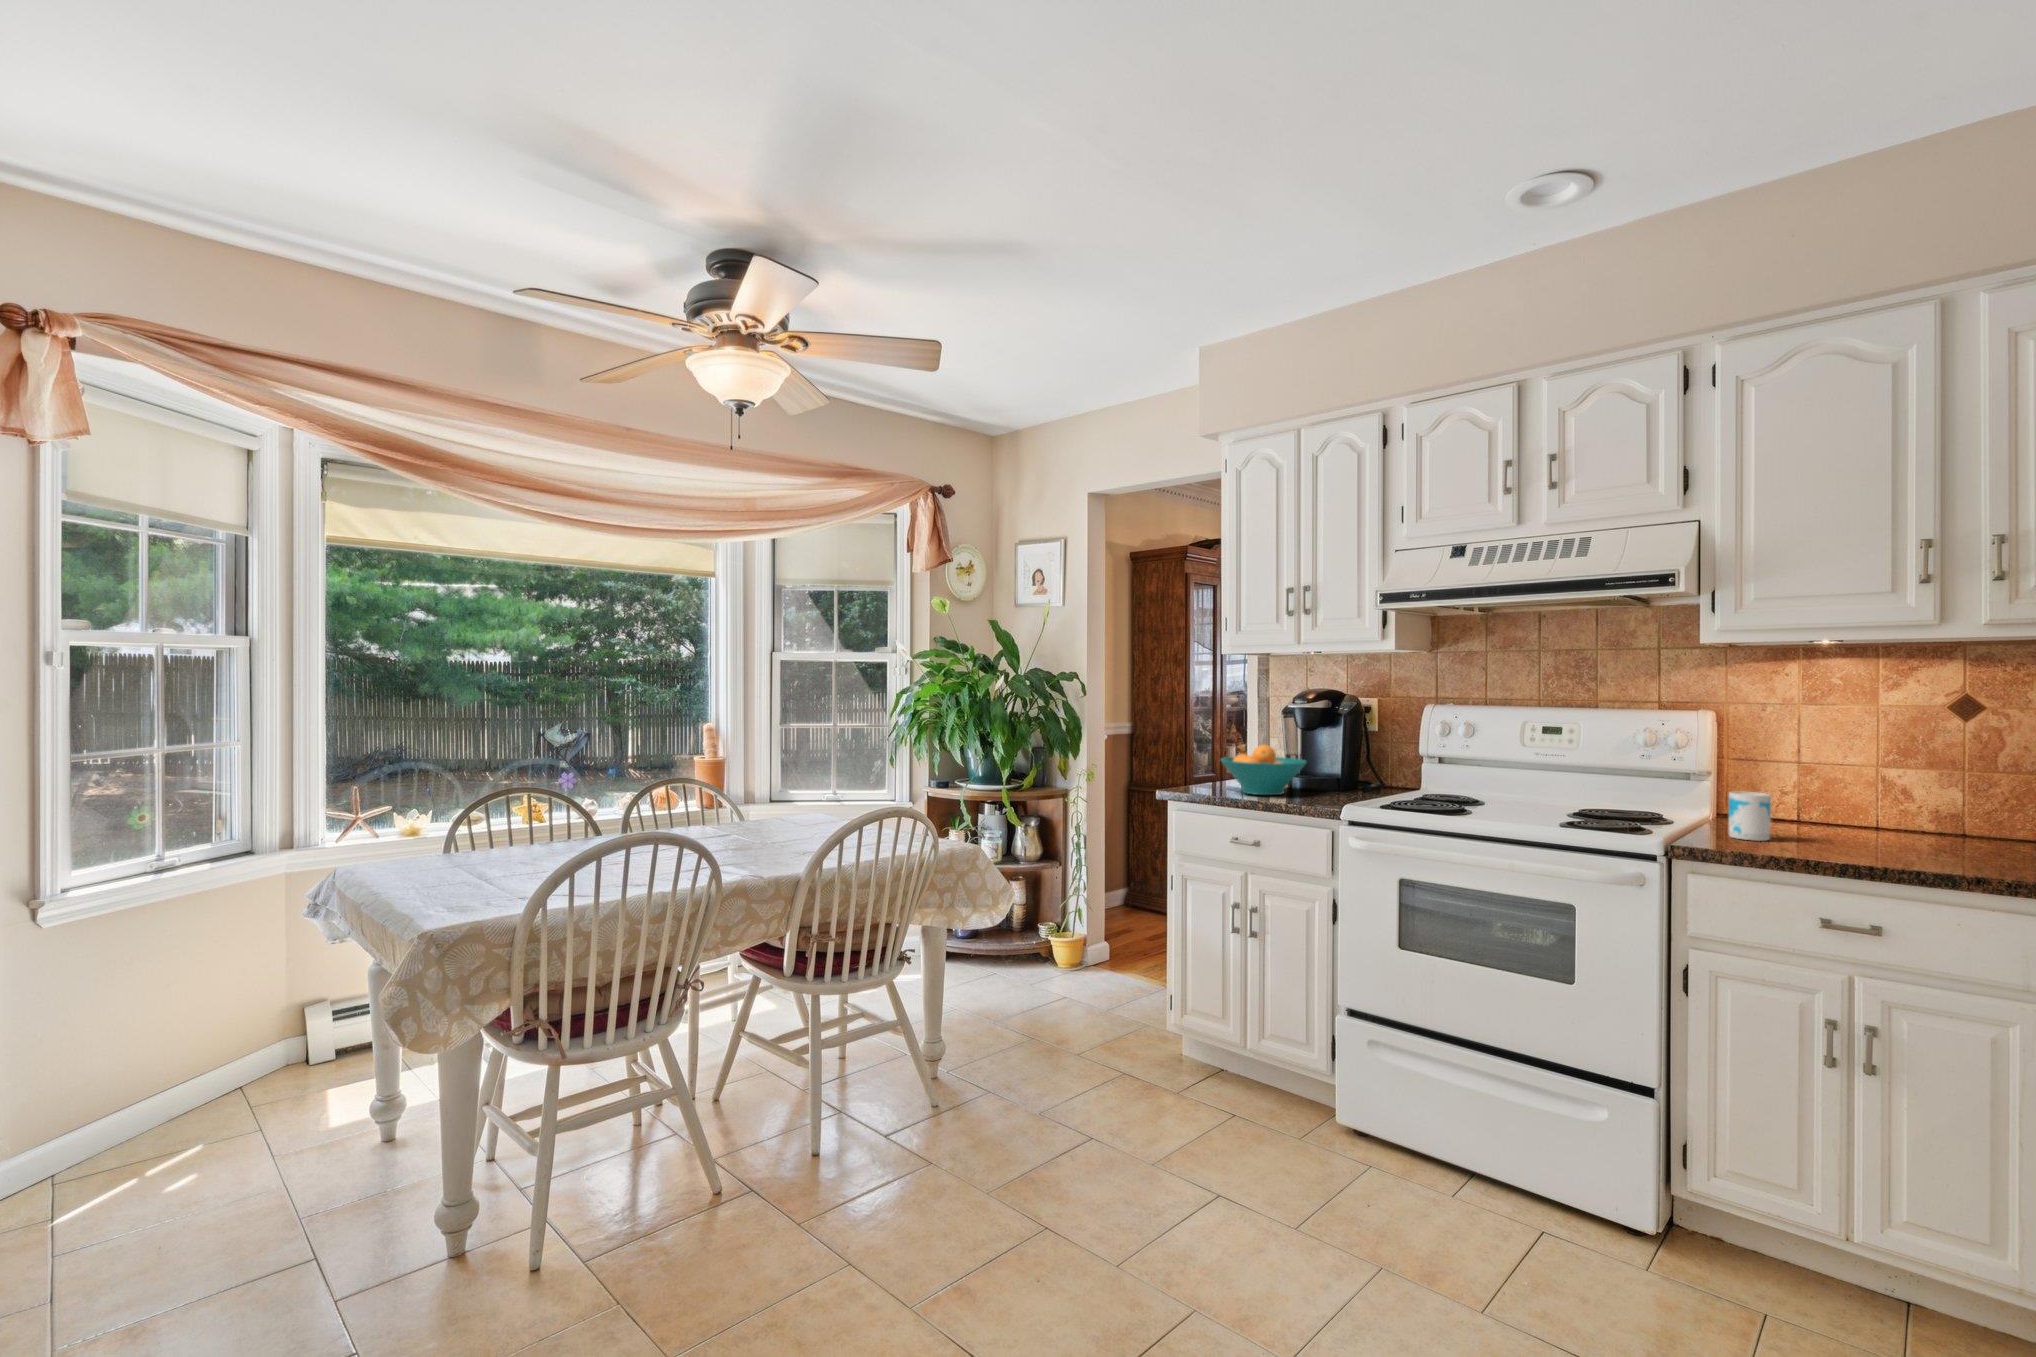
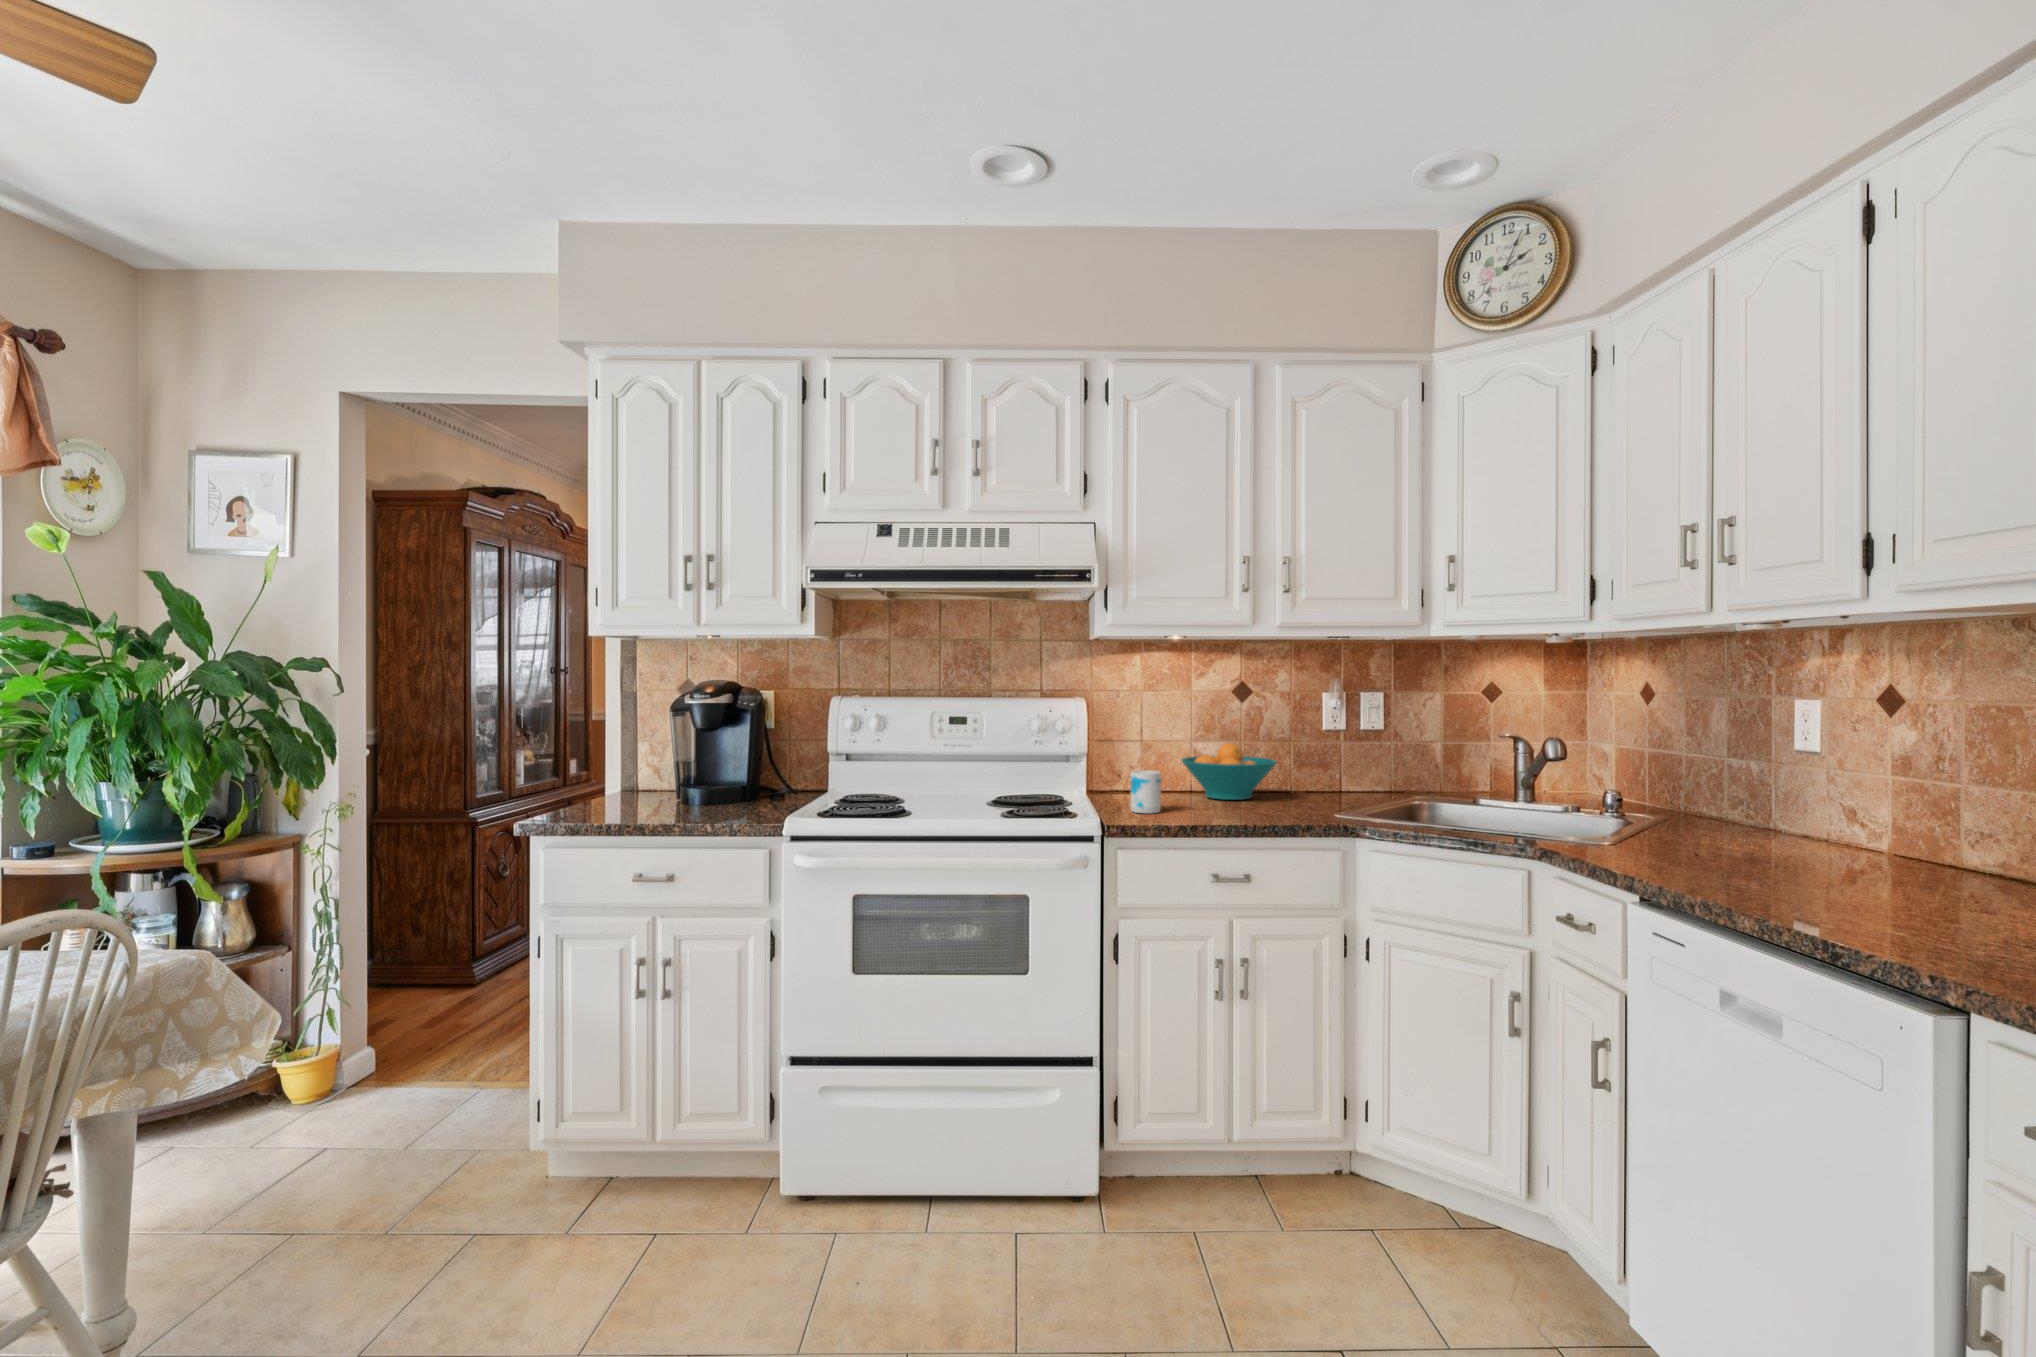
fruit bowl: present [1221,745,1306,795] -> present [1182,743,1277,800]

